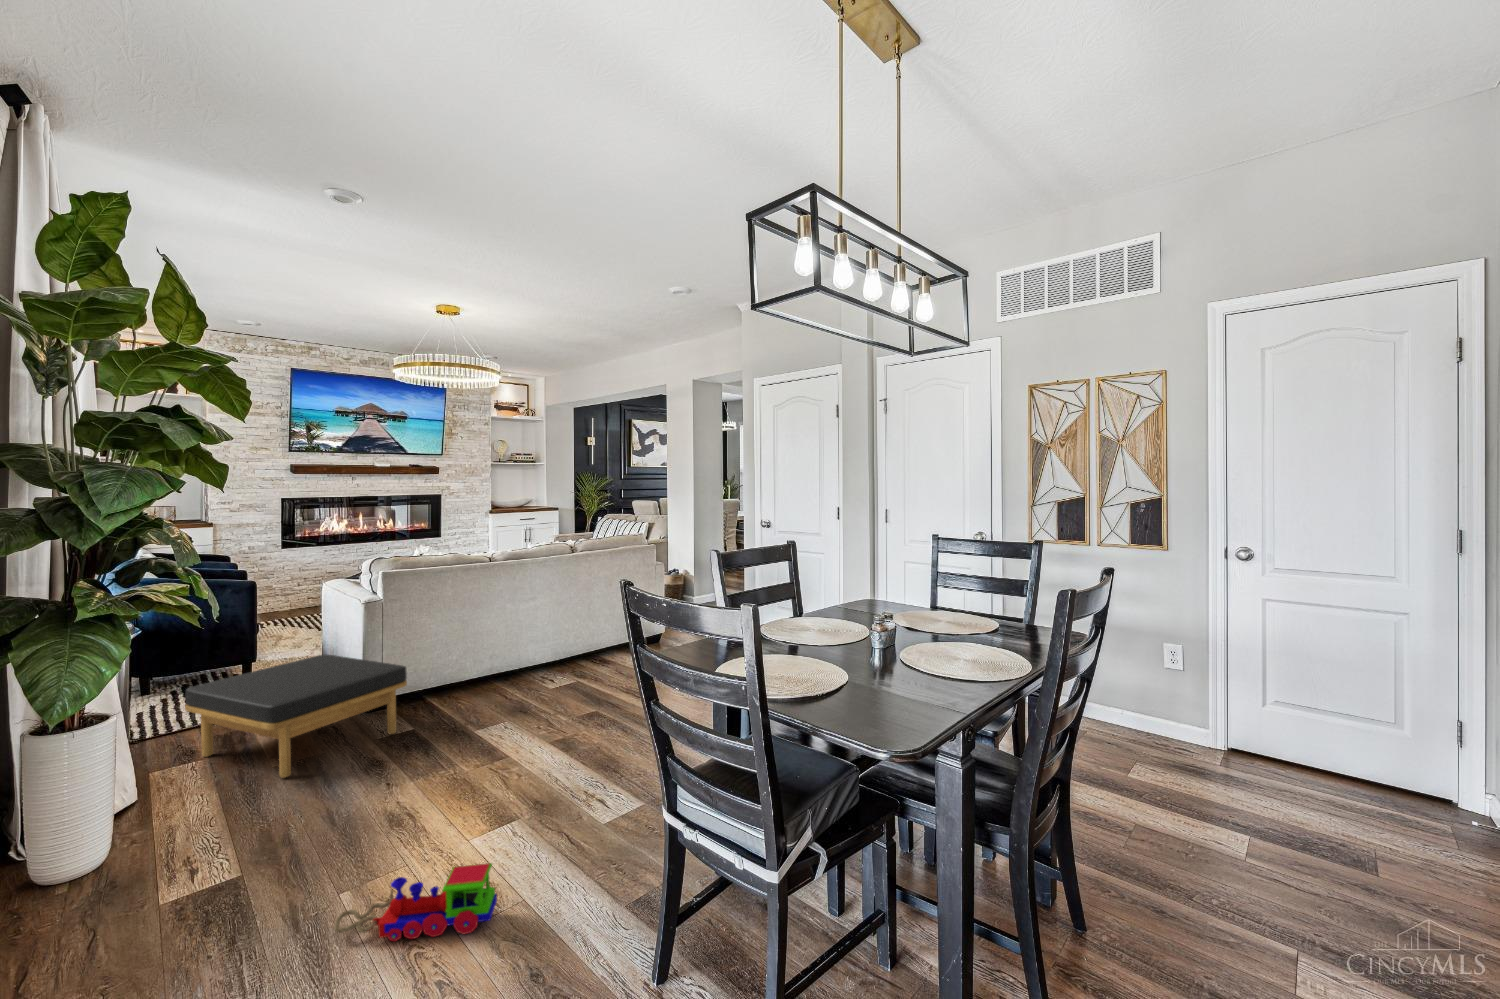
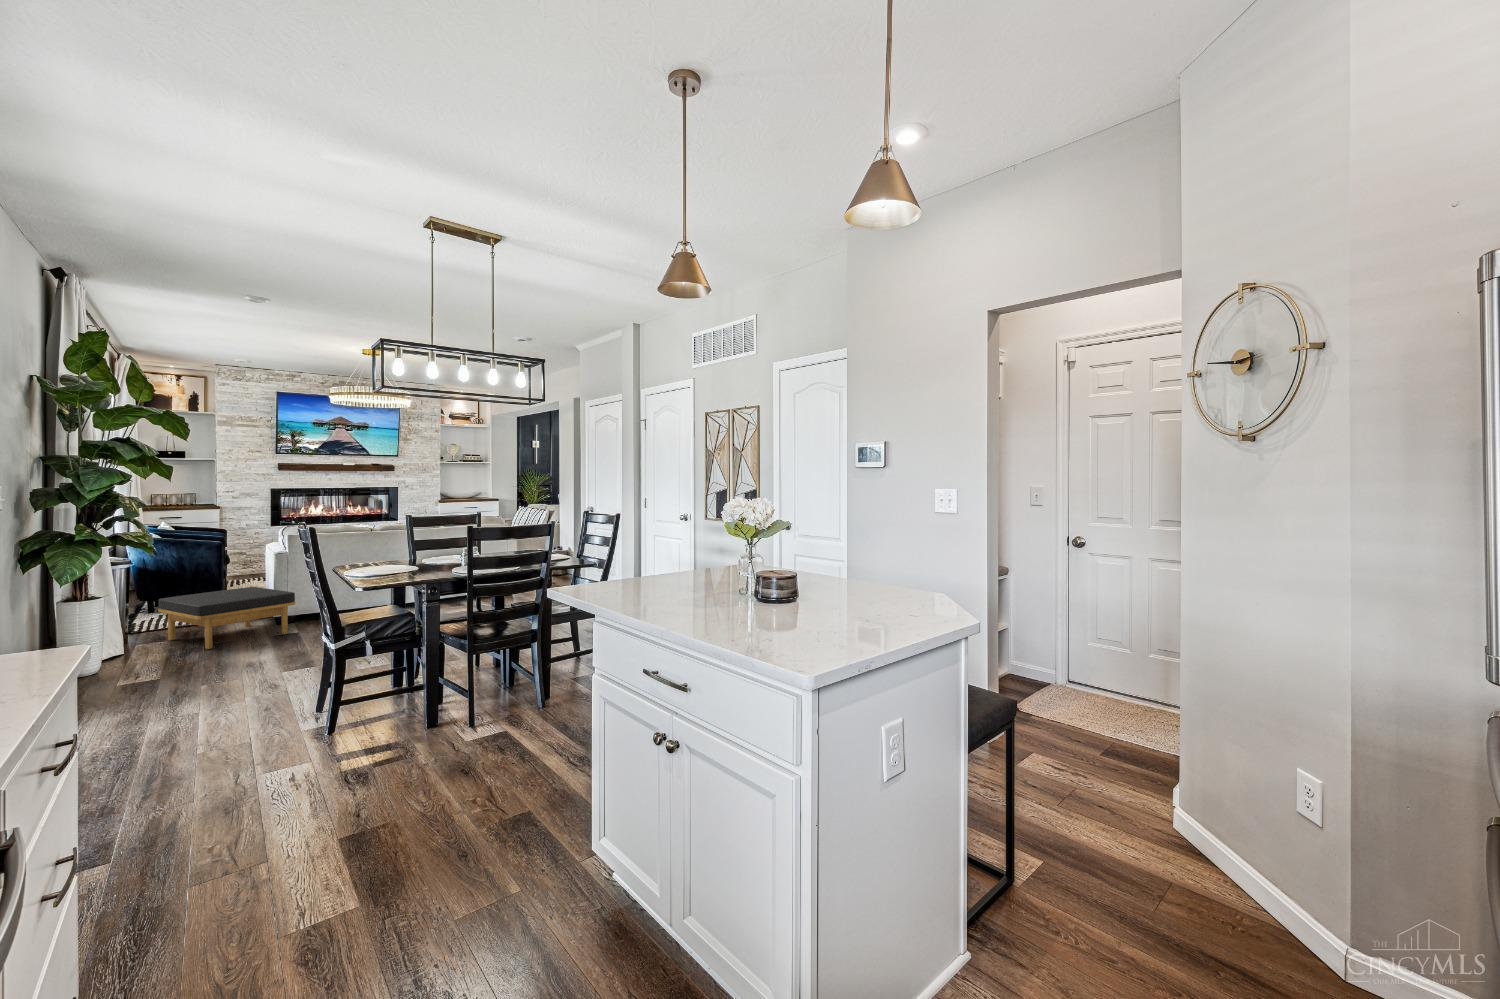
toy train: present [334,863,497,941] -> none [192,669,275,700]

